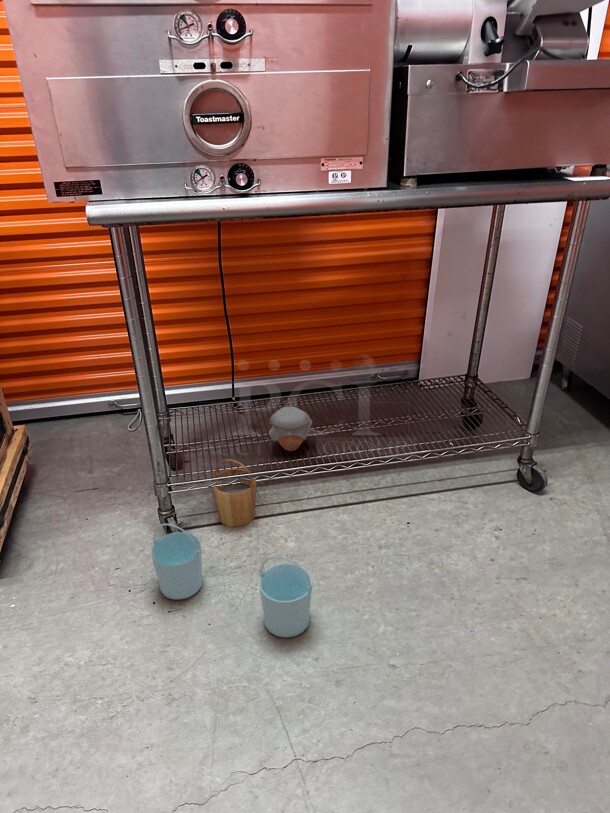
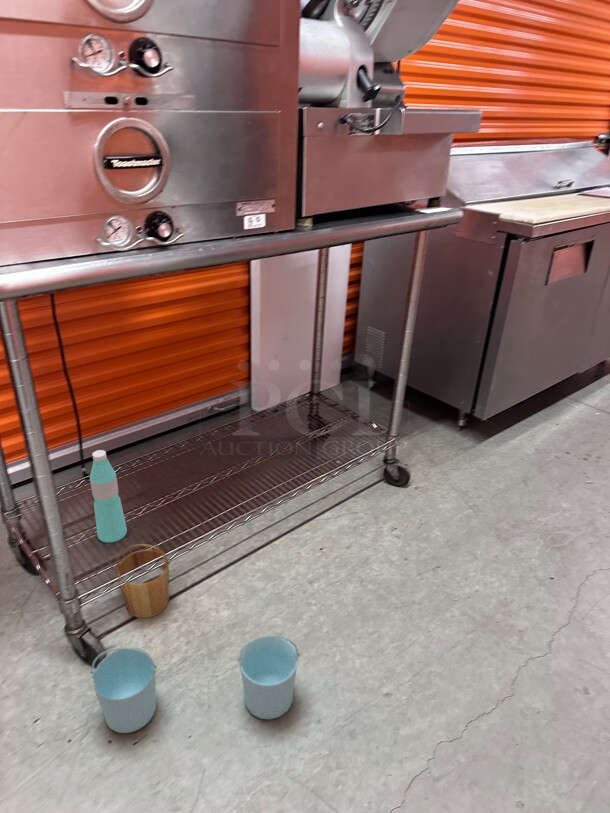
water bottle: none [218,376,246,460] -> present [90,450,127,542]
jar: present [269,407,312,451] -> none [147,464,193,512]

